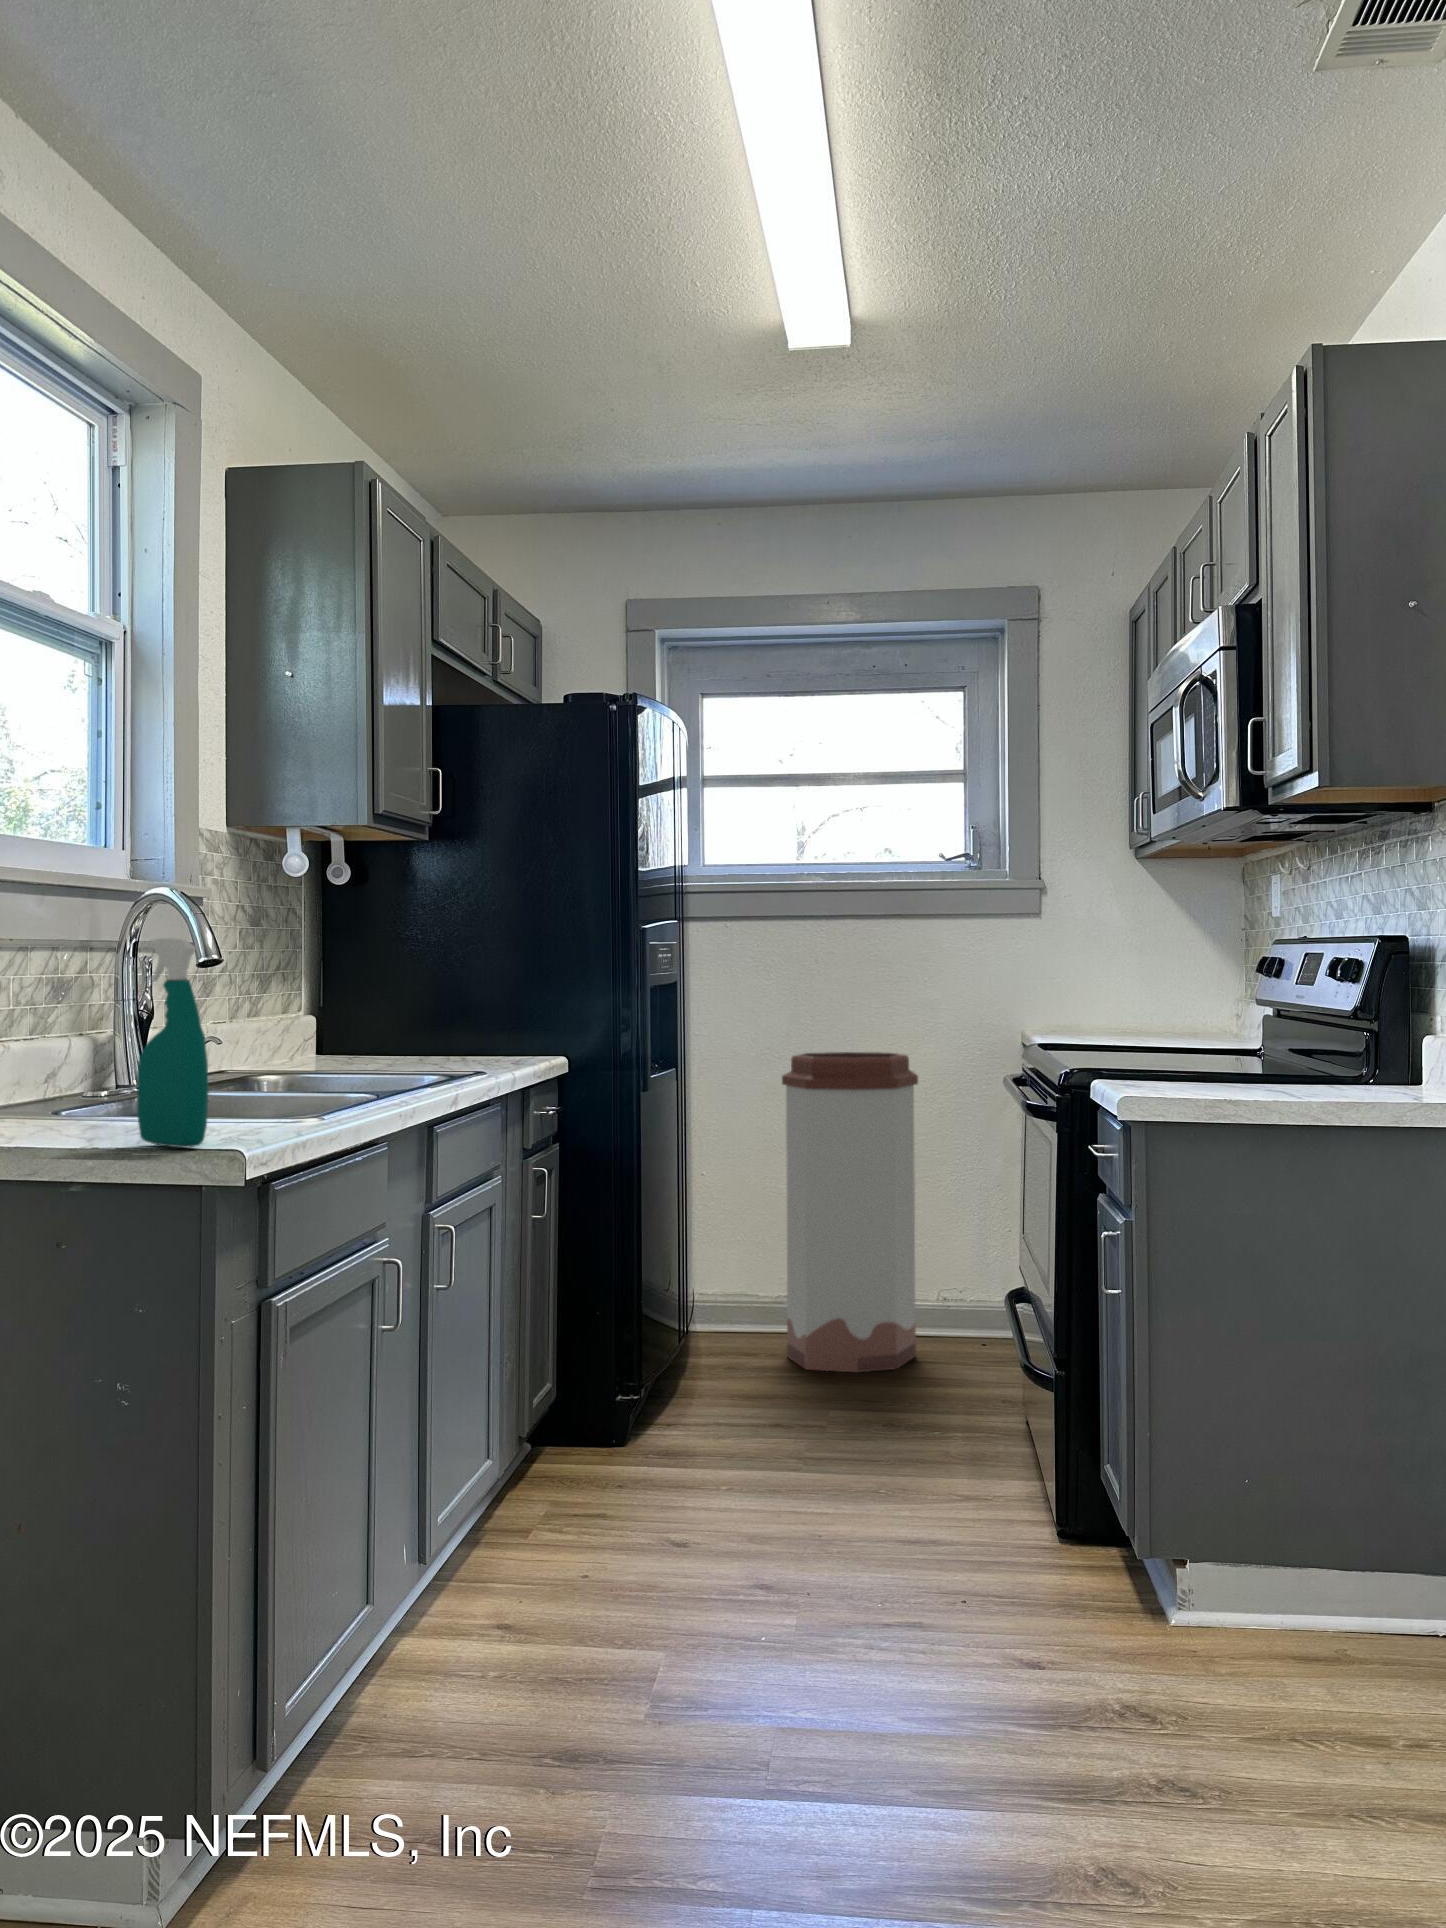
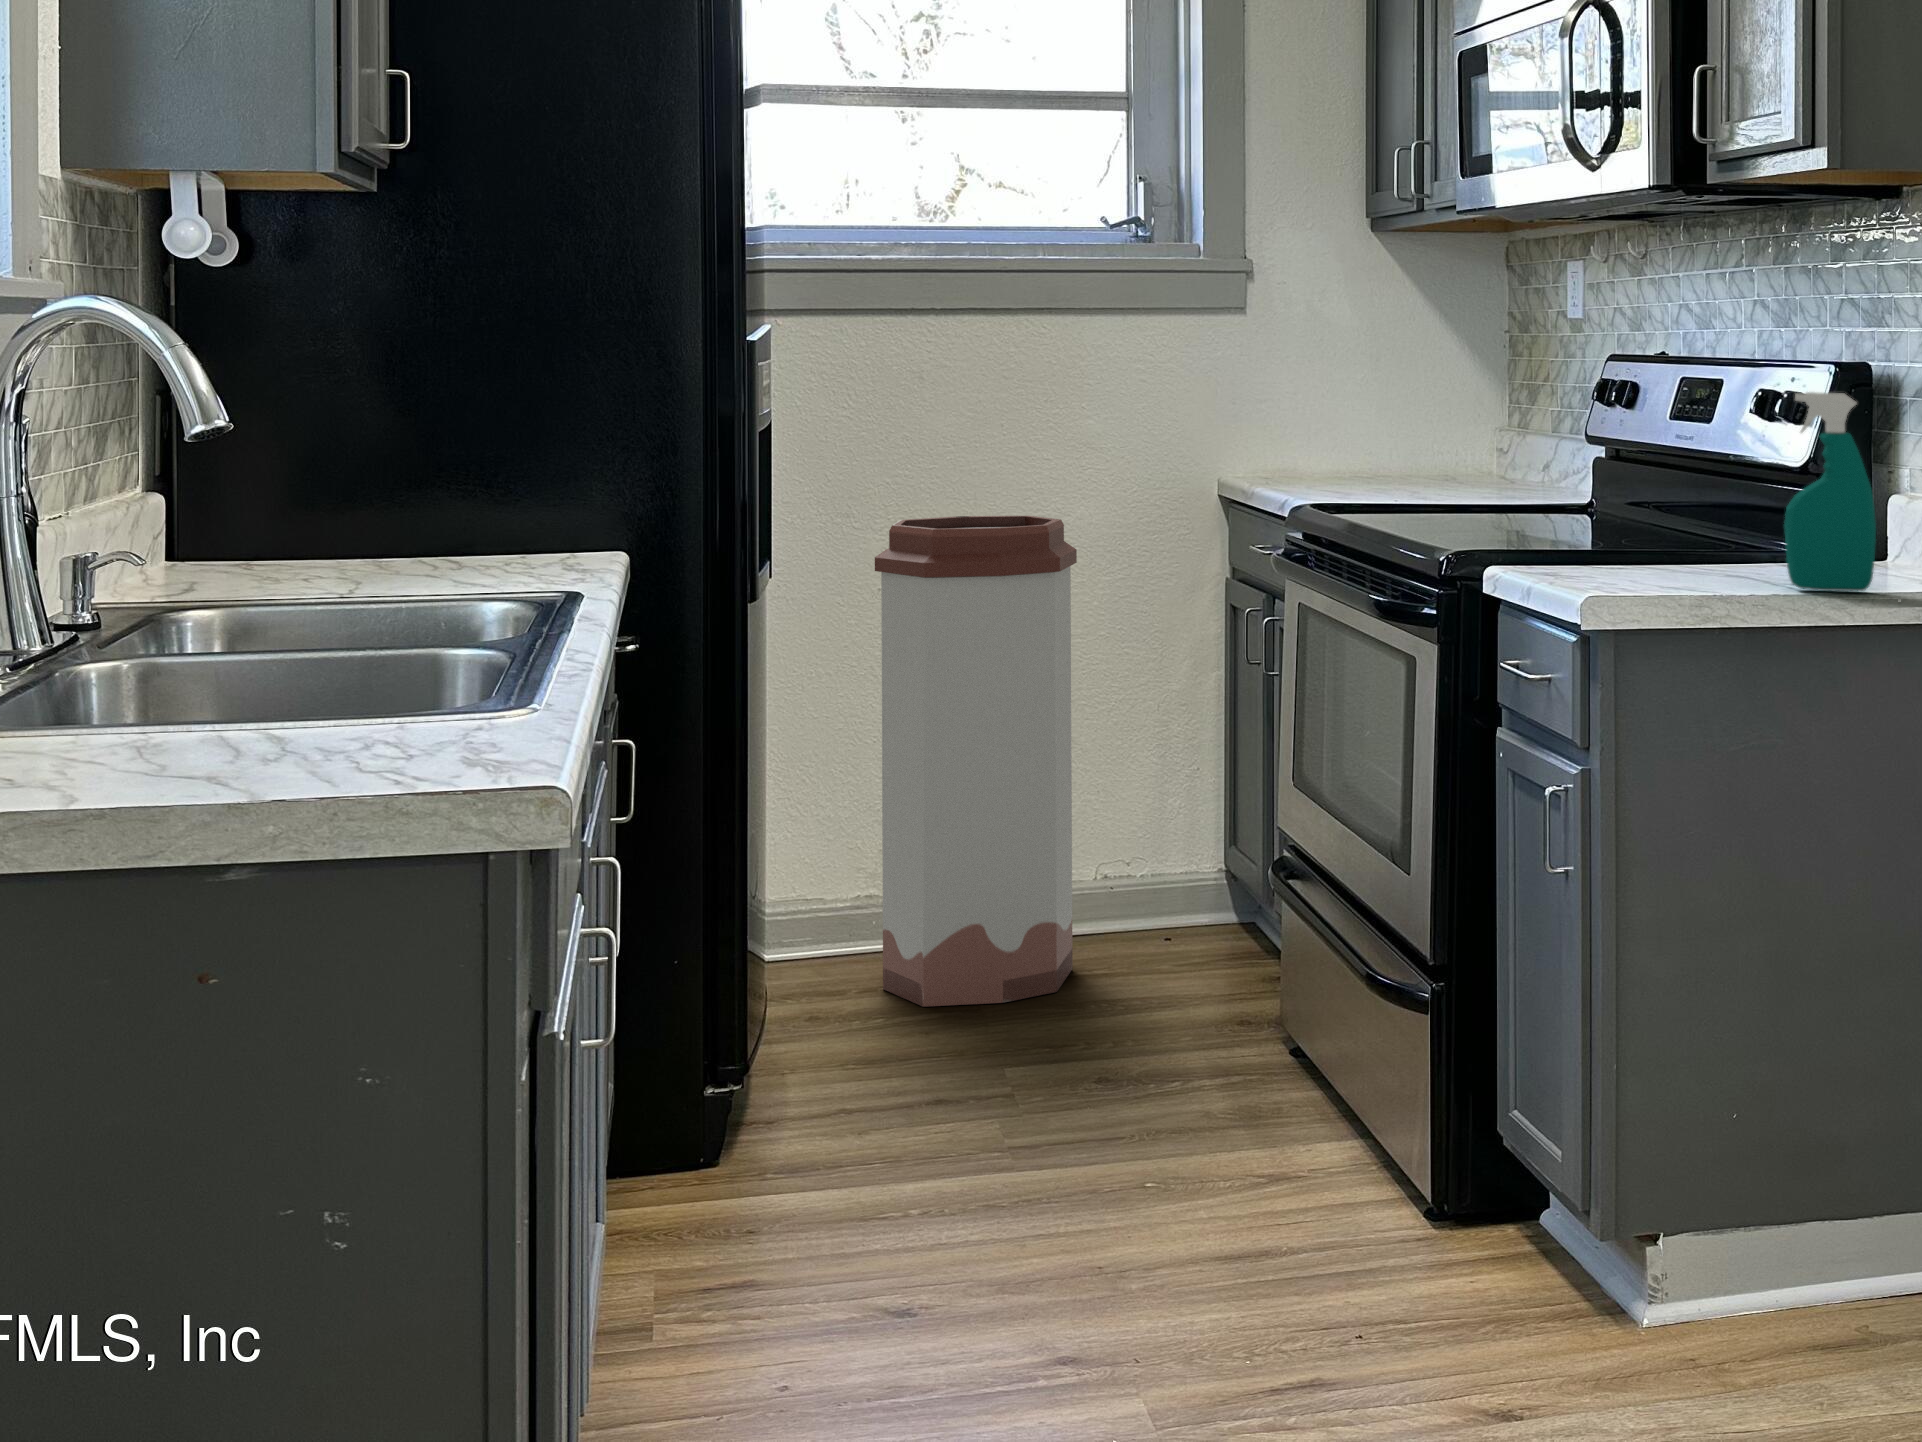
spray bottle: present [137,938,209,1147] -> present [1784,392,1876,591]

